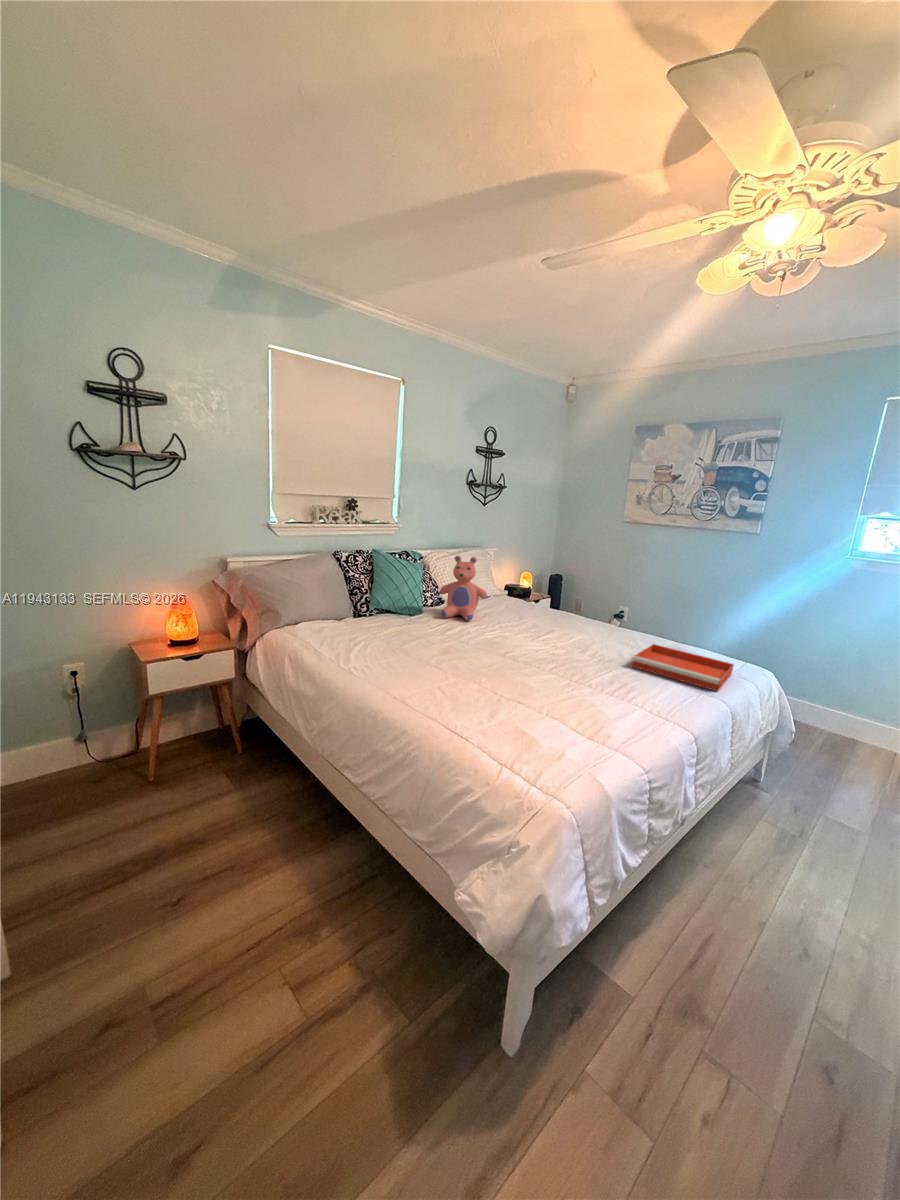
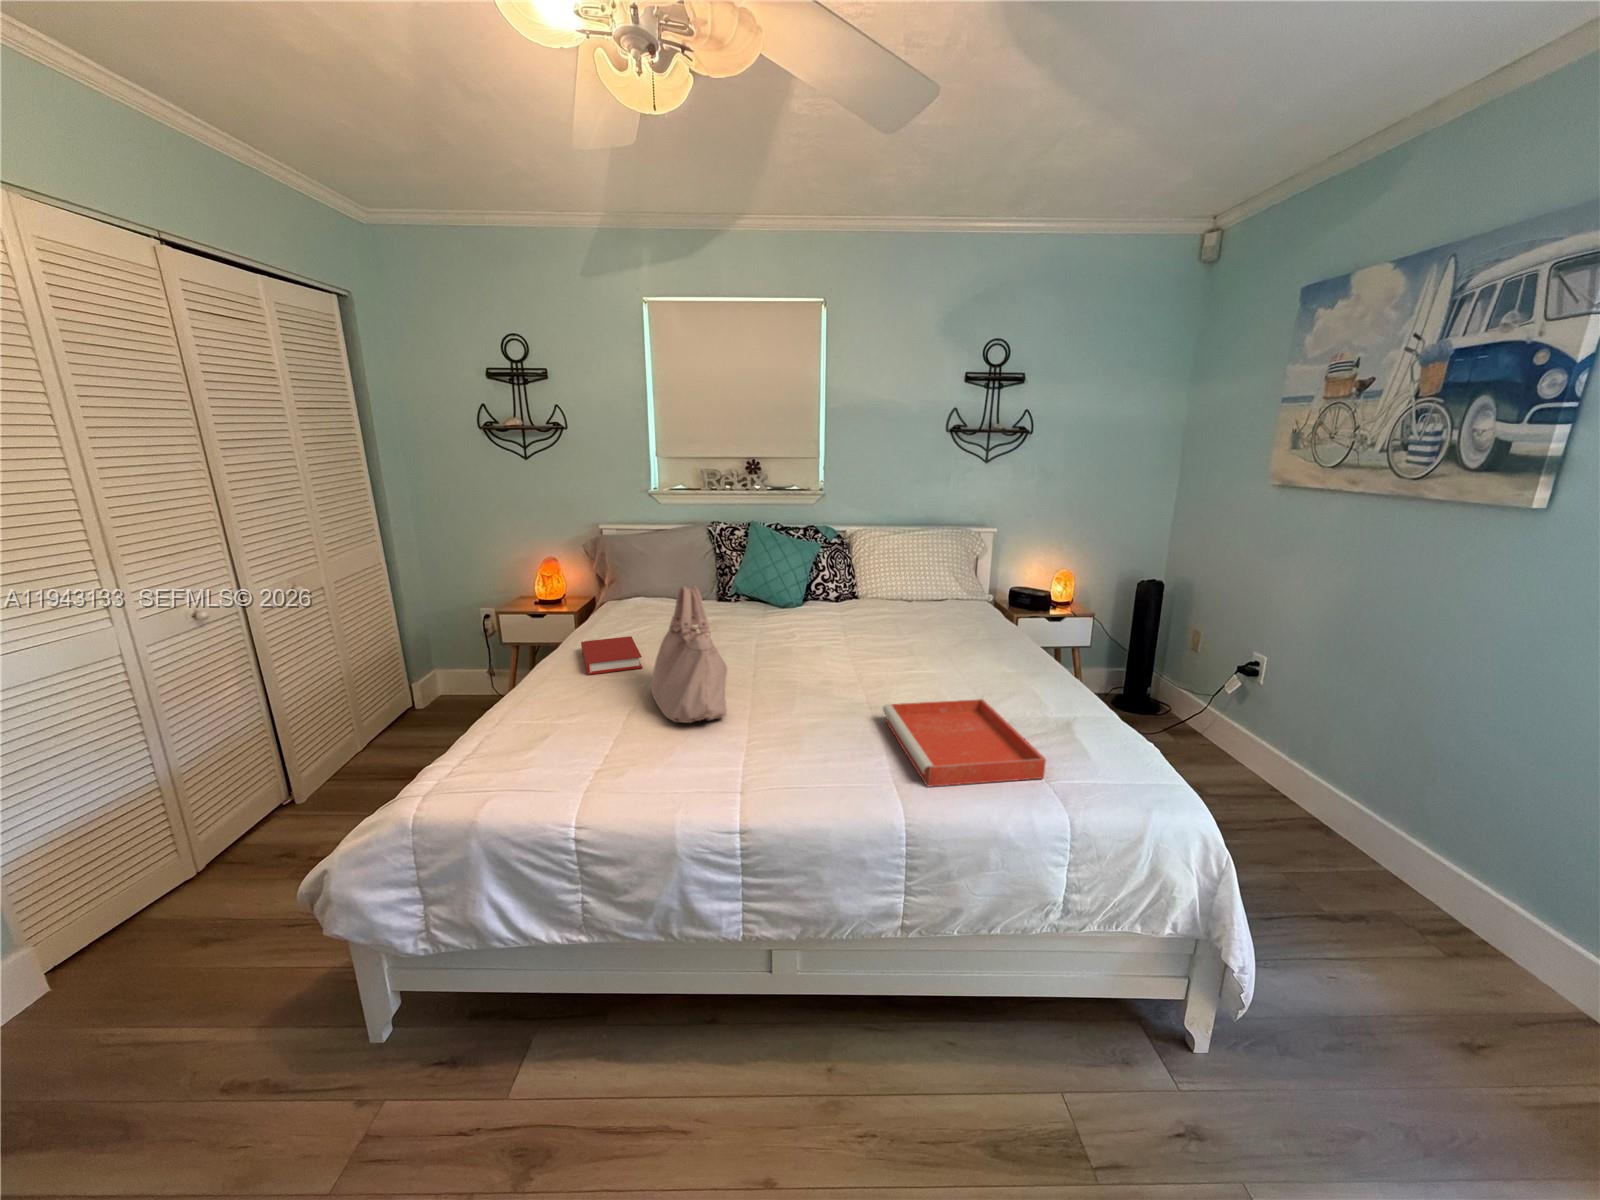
teddy bear: present [440,556,487,621] -> none [788,534,855,625]
handbag: none [490,597,592,698] -> present [650,586,727,723]
book: none [372,649,447,686] -> present [581,636,642,675]

